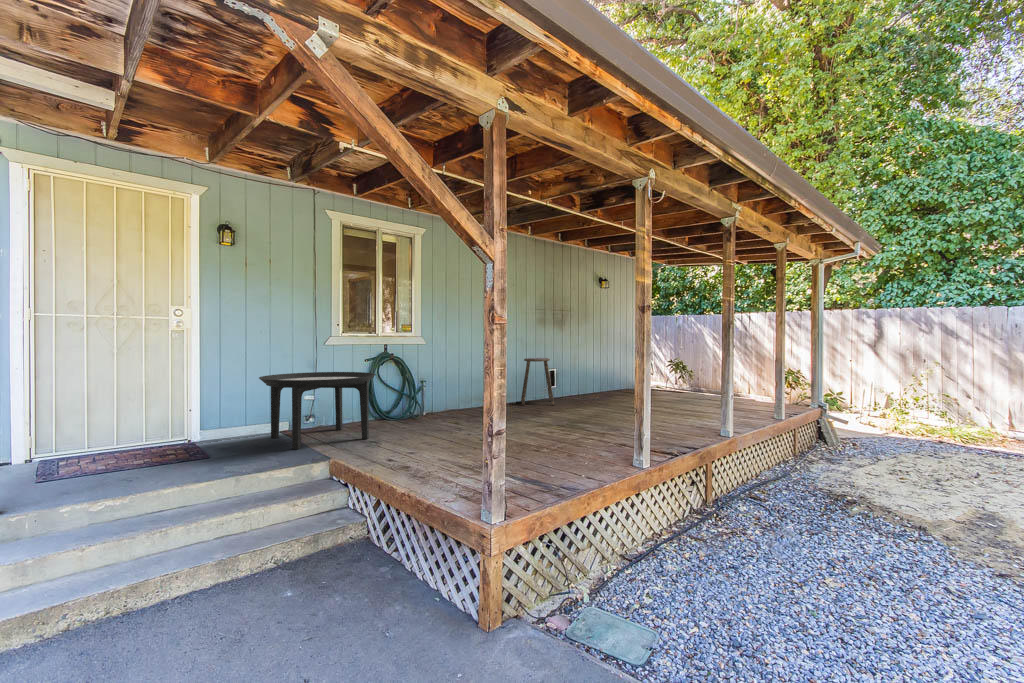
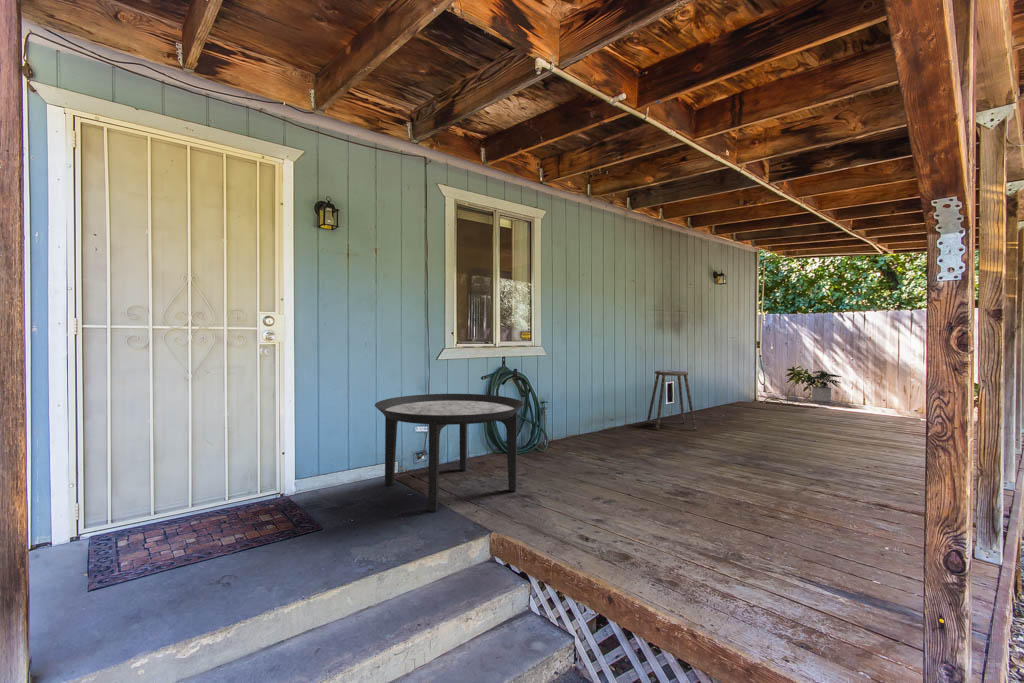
potted plant: none [675,360,706,387] -> present [804,371,841,403]

